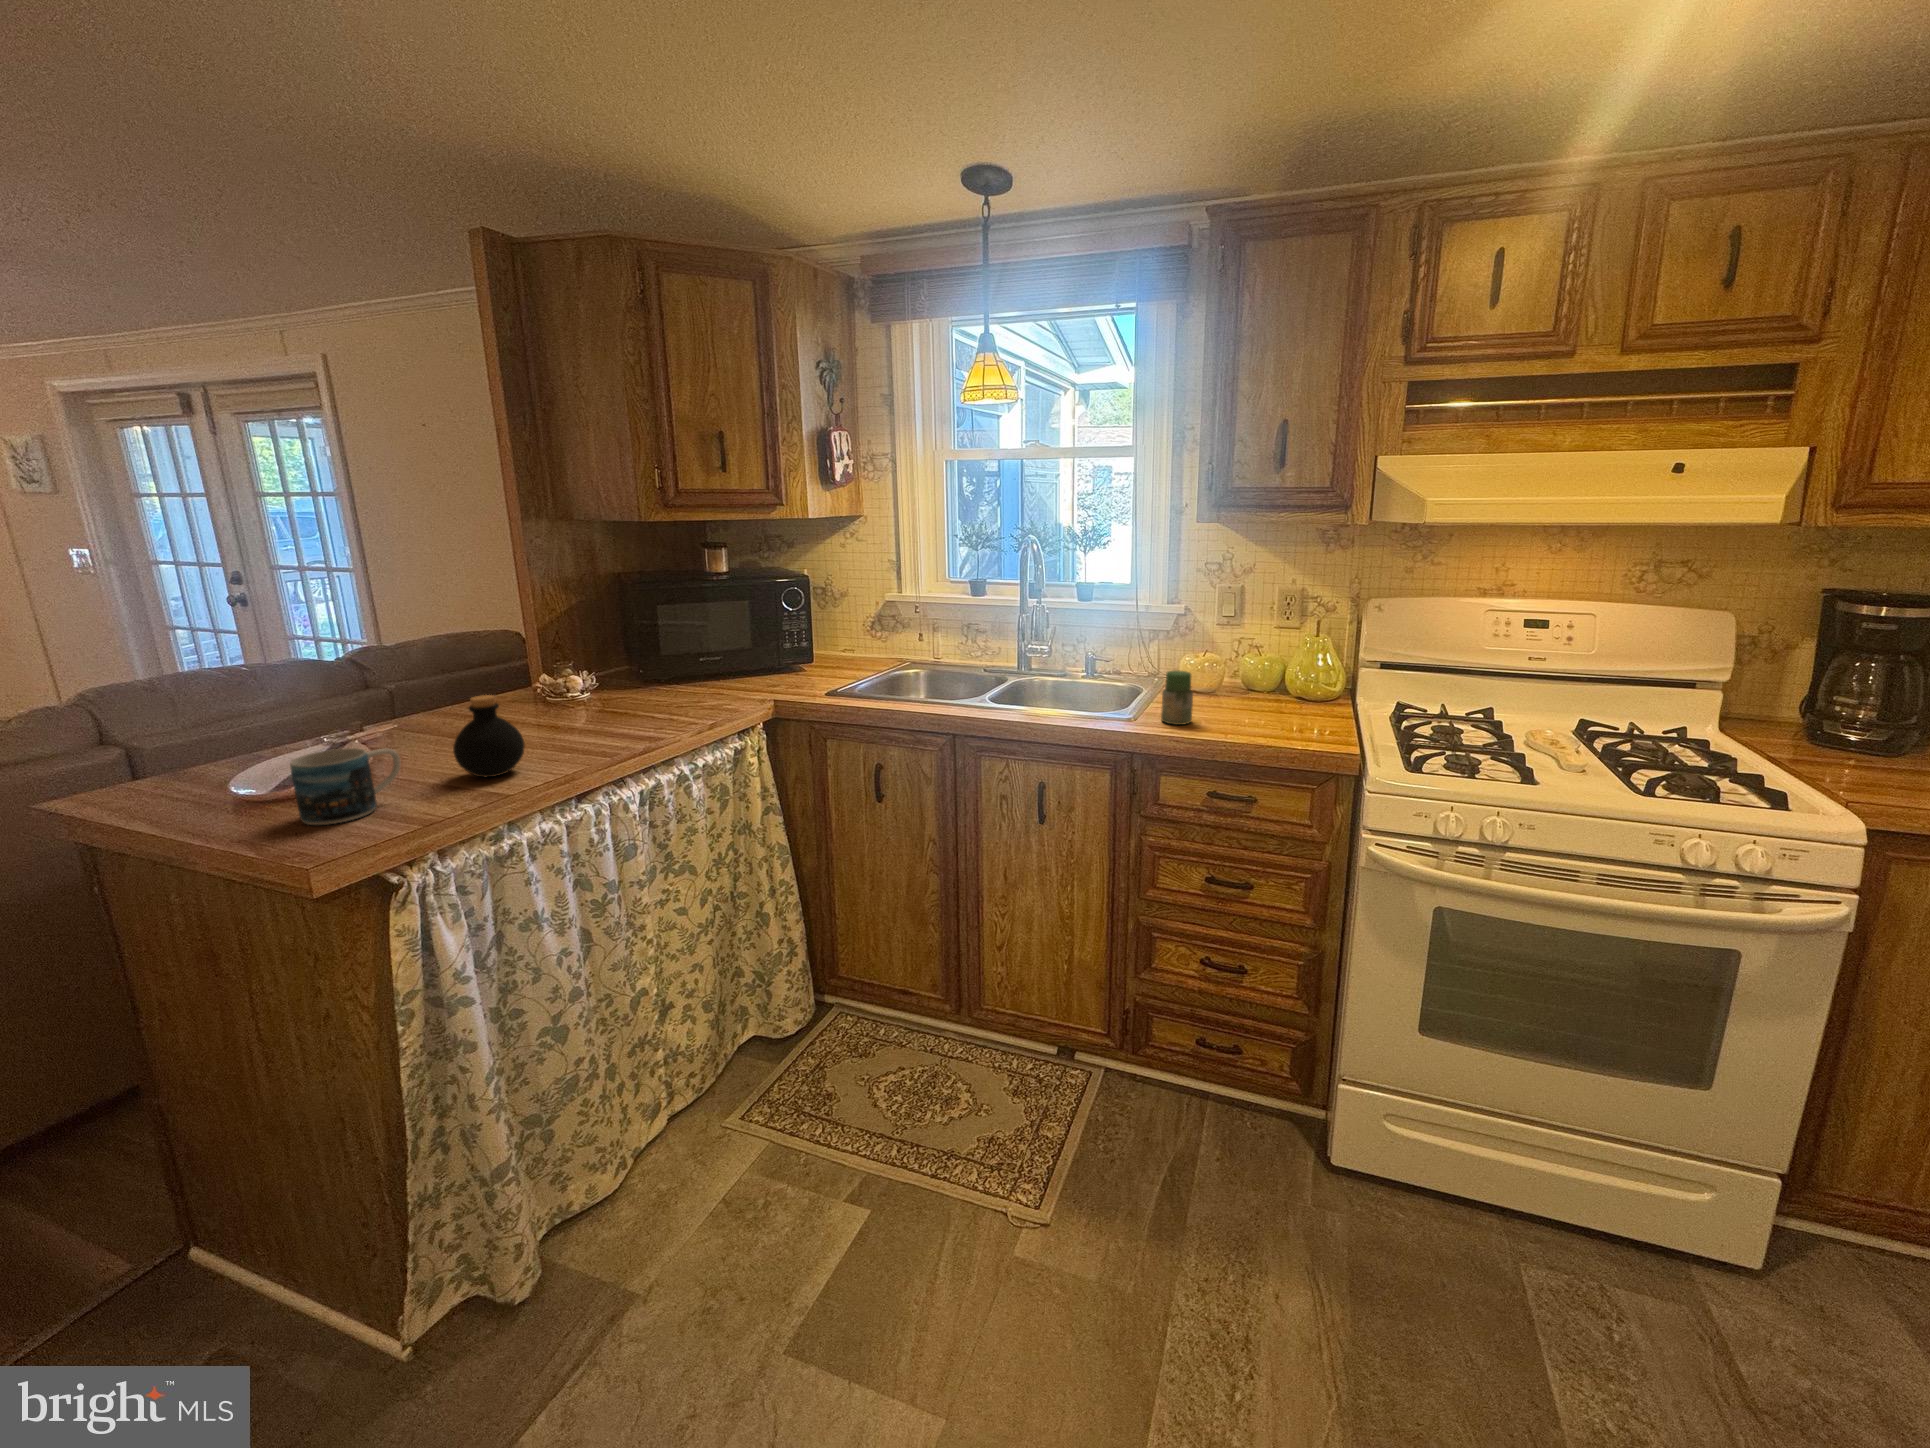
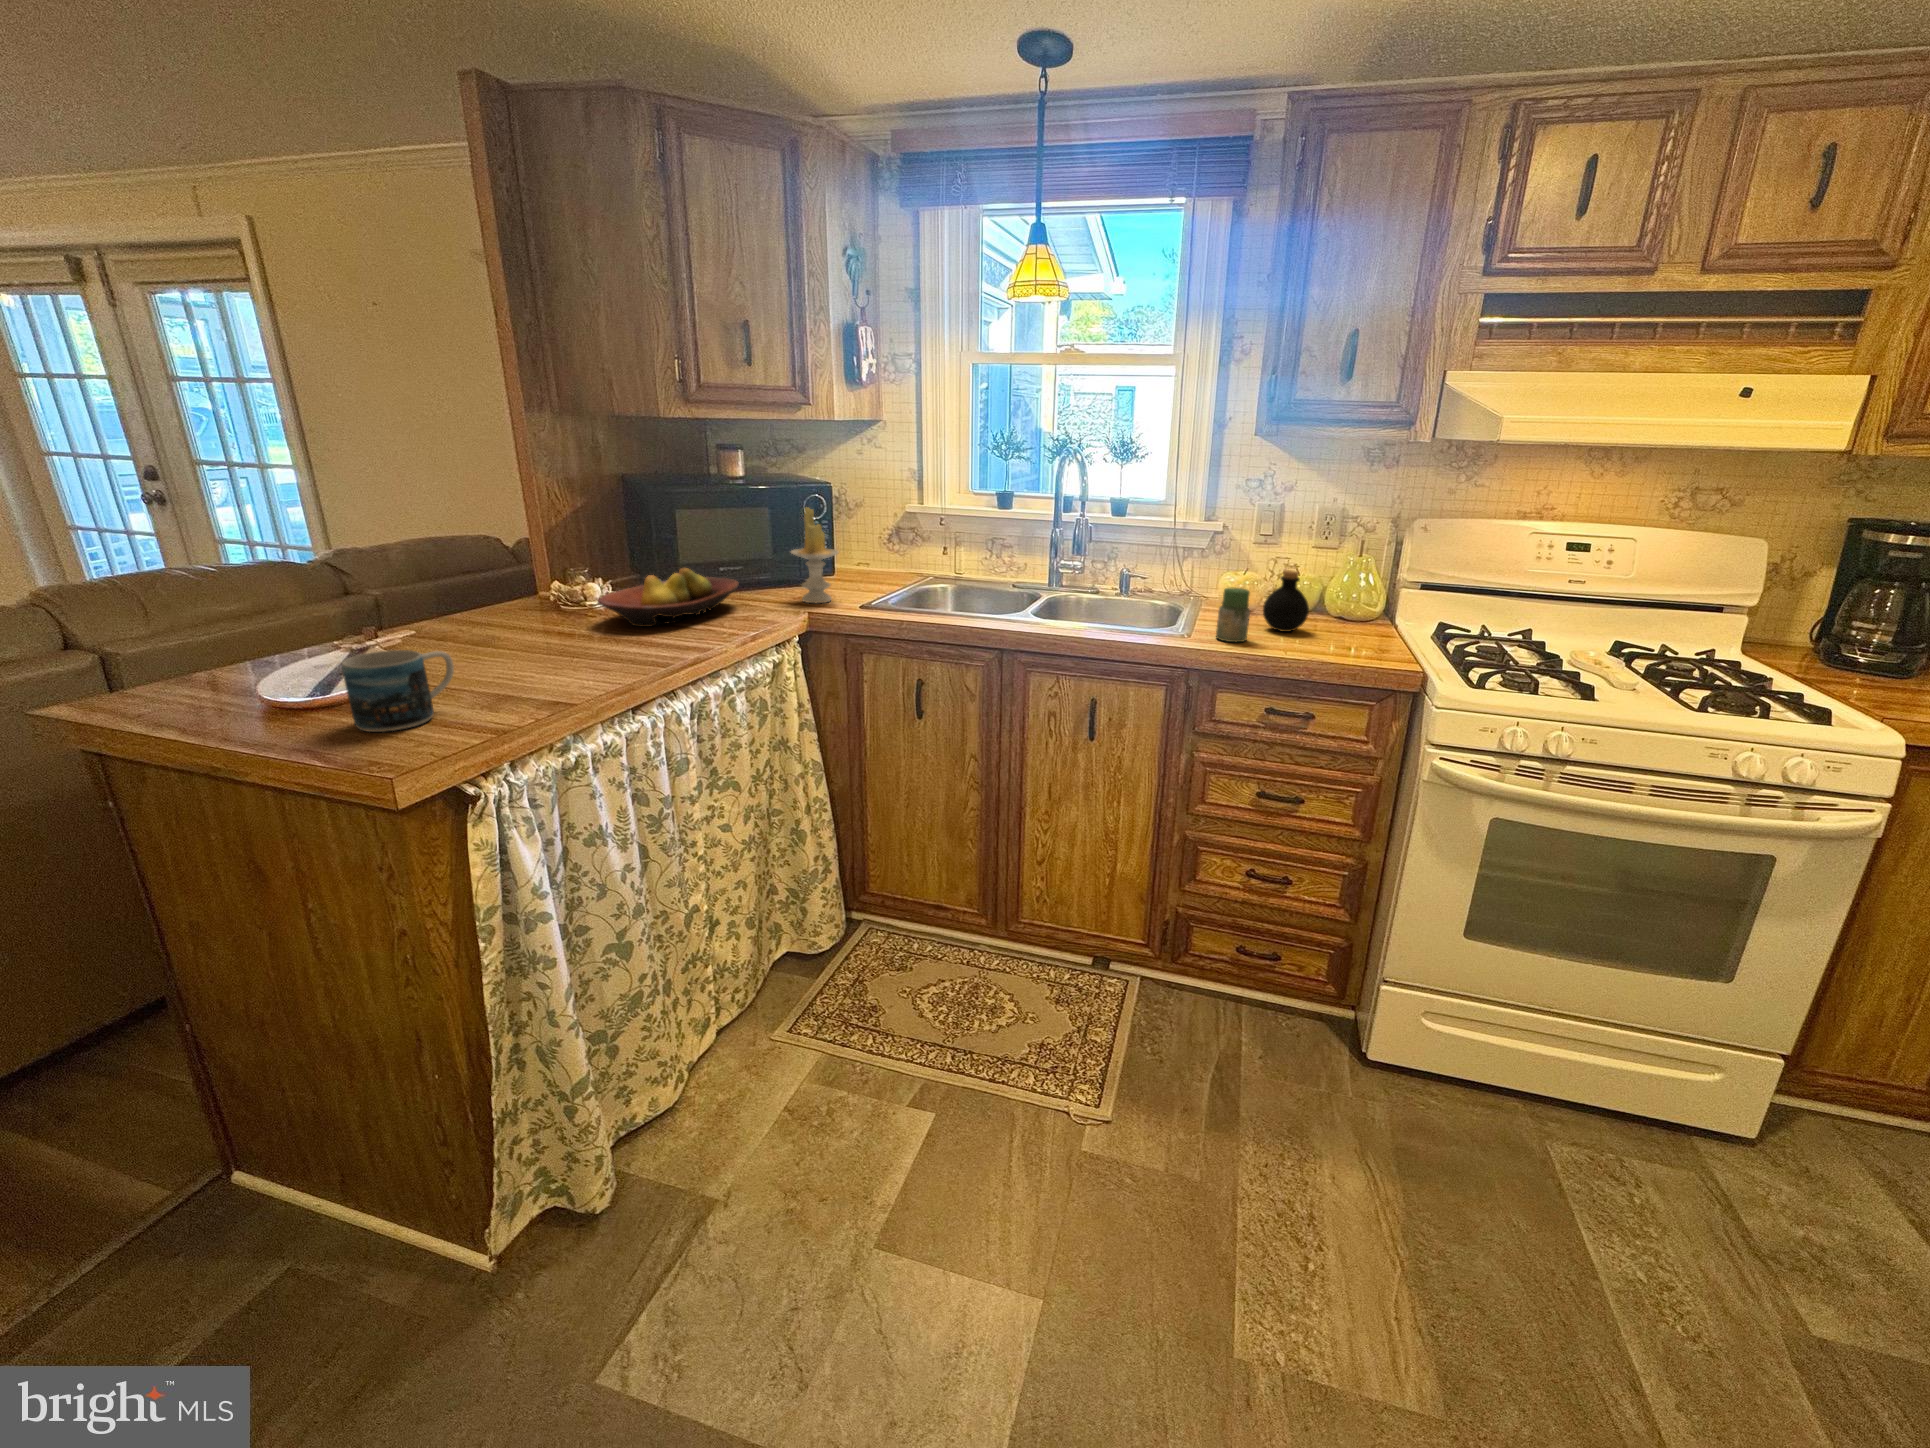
candle: none [763,600,810,690] -> present [791,508,838,603]
fruit bowl: none [571,660,713,717] -> present [598,568,739,627]
bottle: present [453,695,524,777] -> present [1263,570,1309,632]

